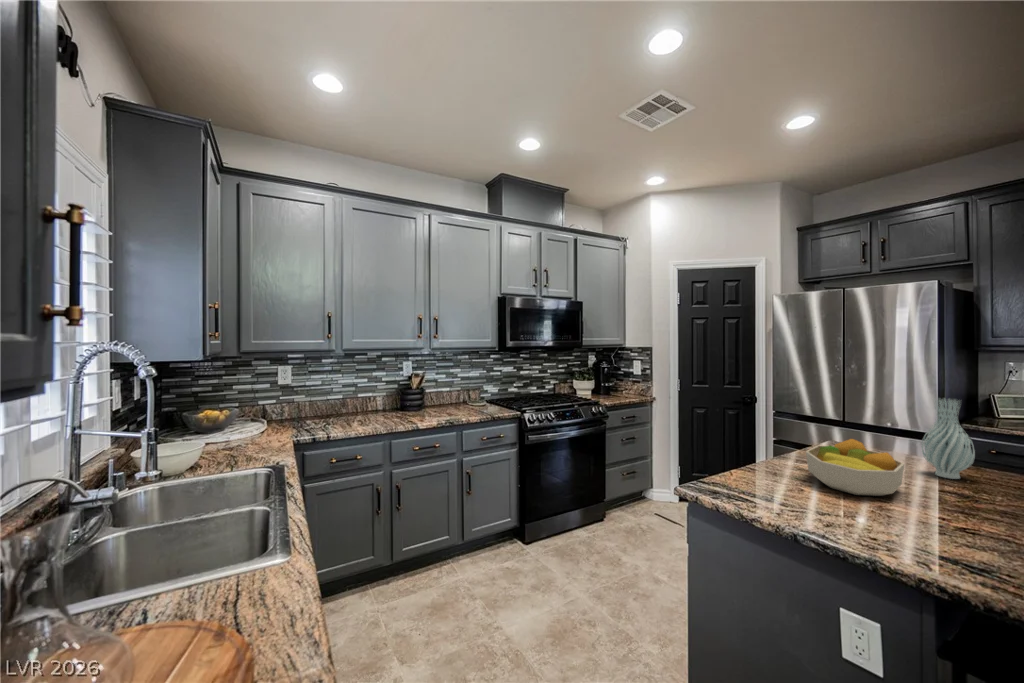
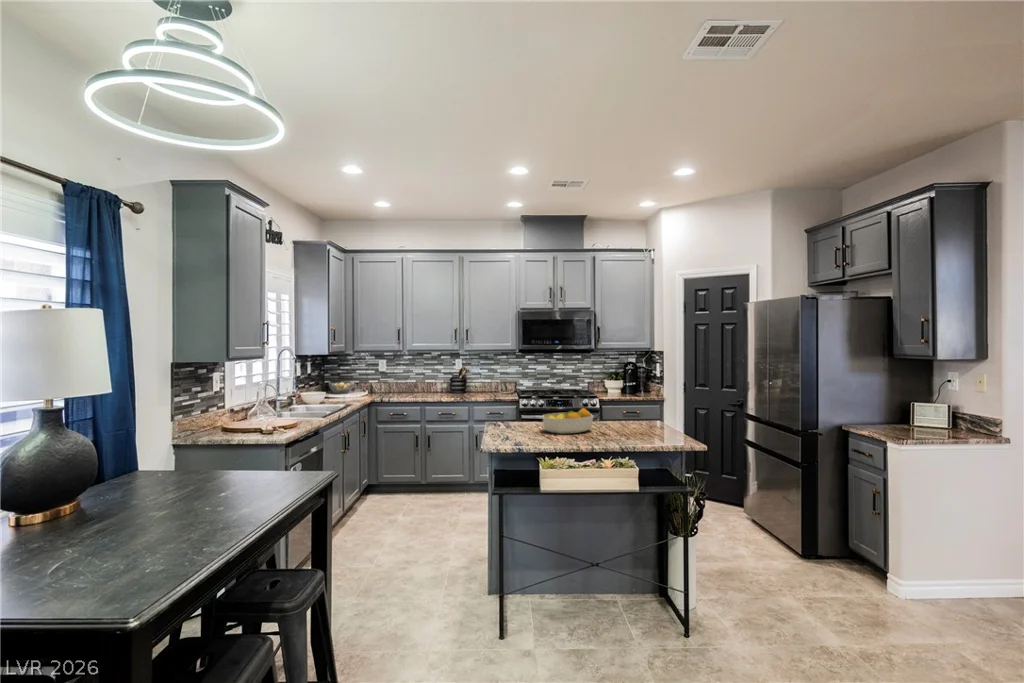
vase: present [922,398,975,479] -> none [625,386,648,435]

